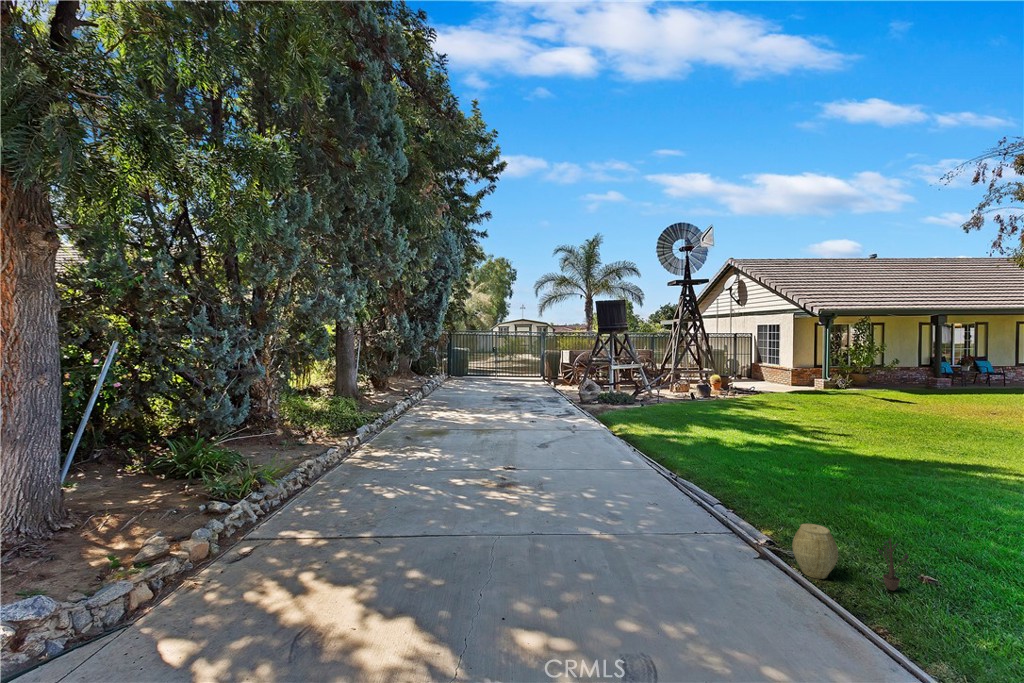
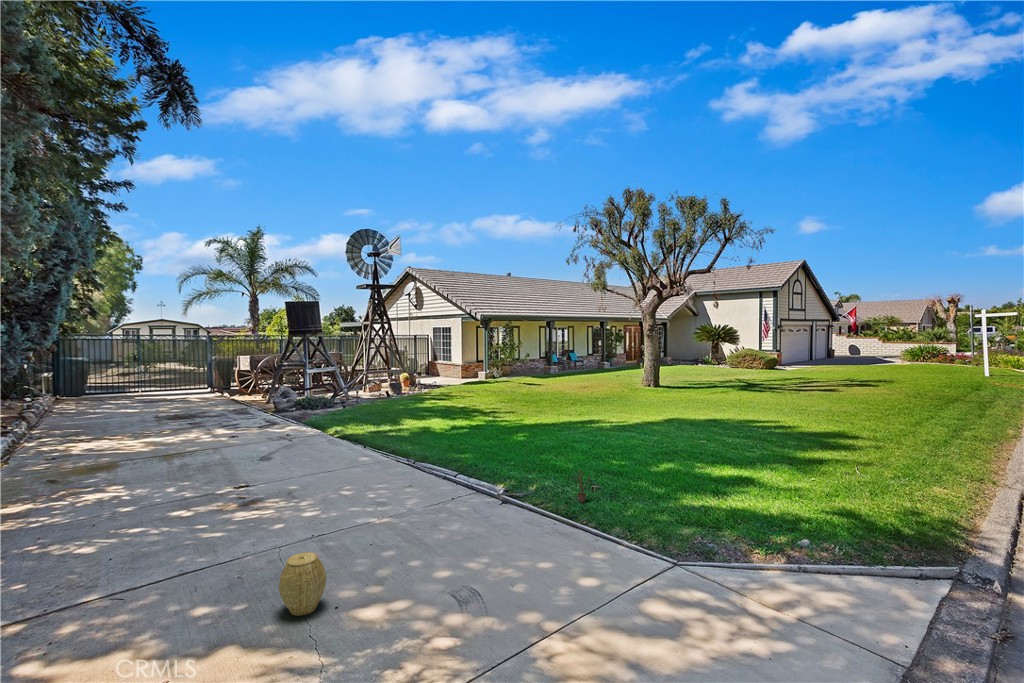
woven basket: present [792,524,838,579] -> present [279,552,326,616]

